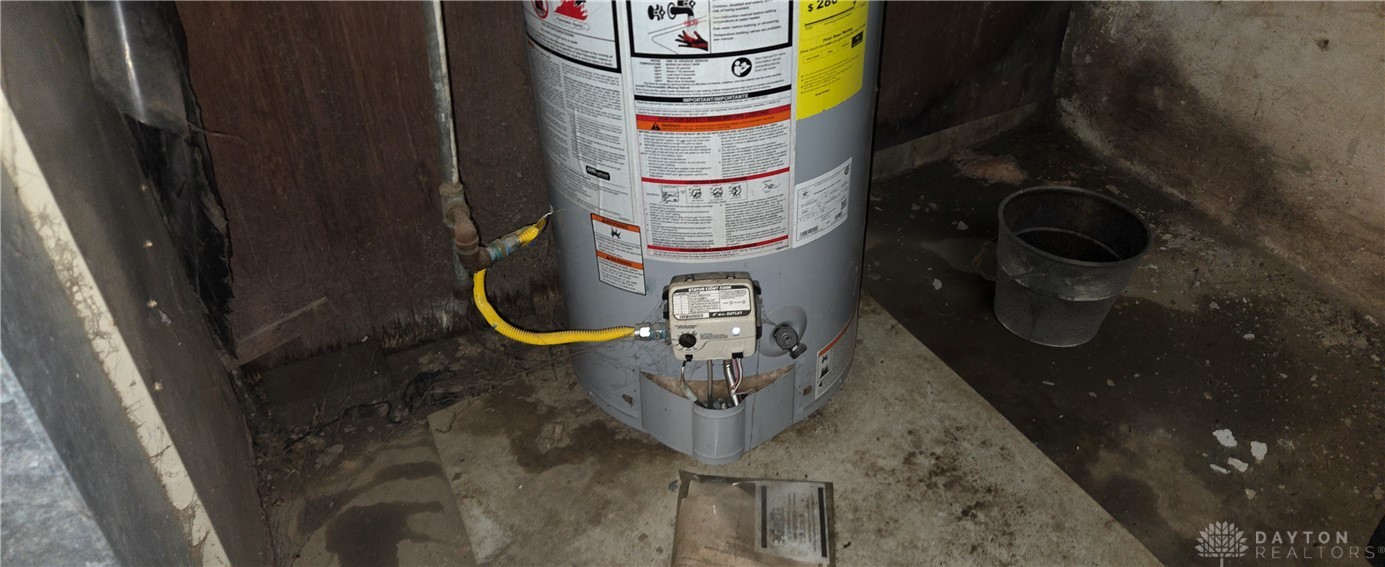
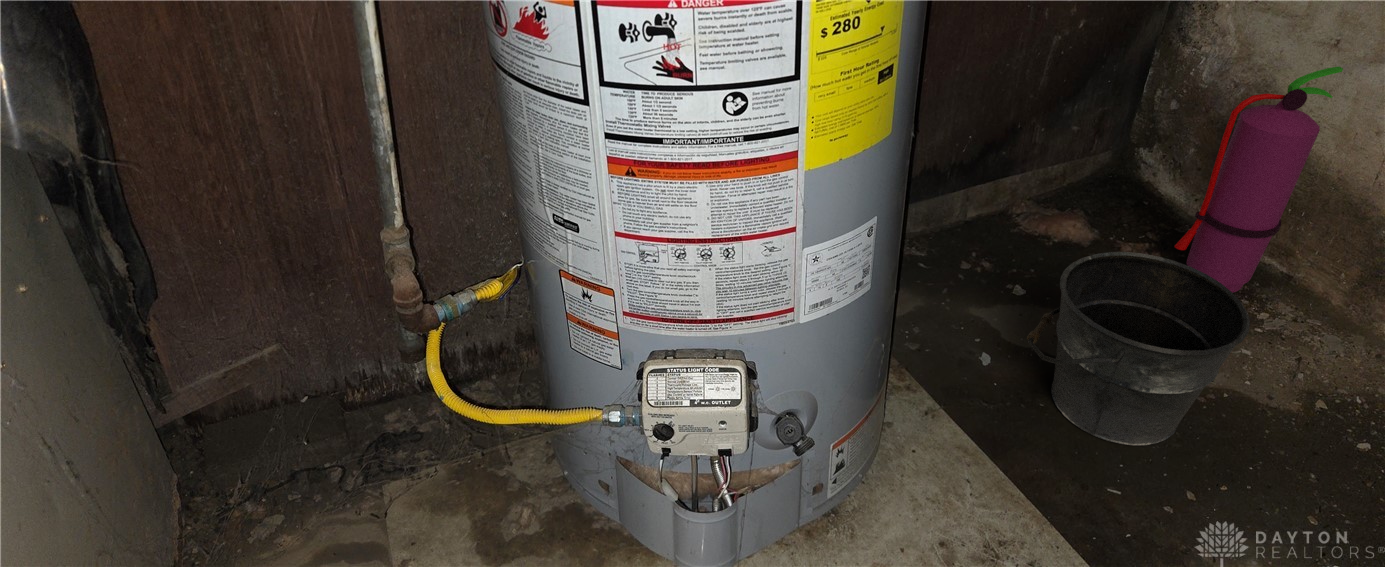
fire extinguisher: none [1092,20,1226,220] -> present [1174,66,1343,293]

